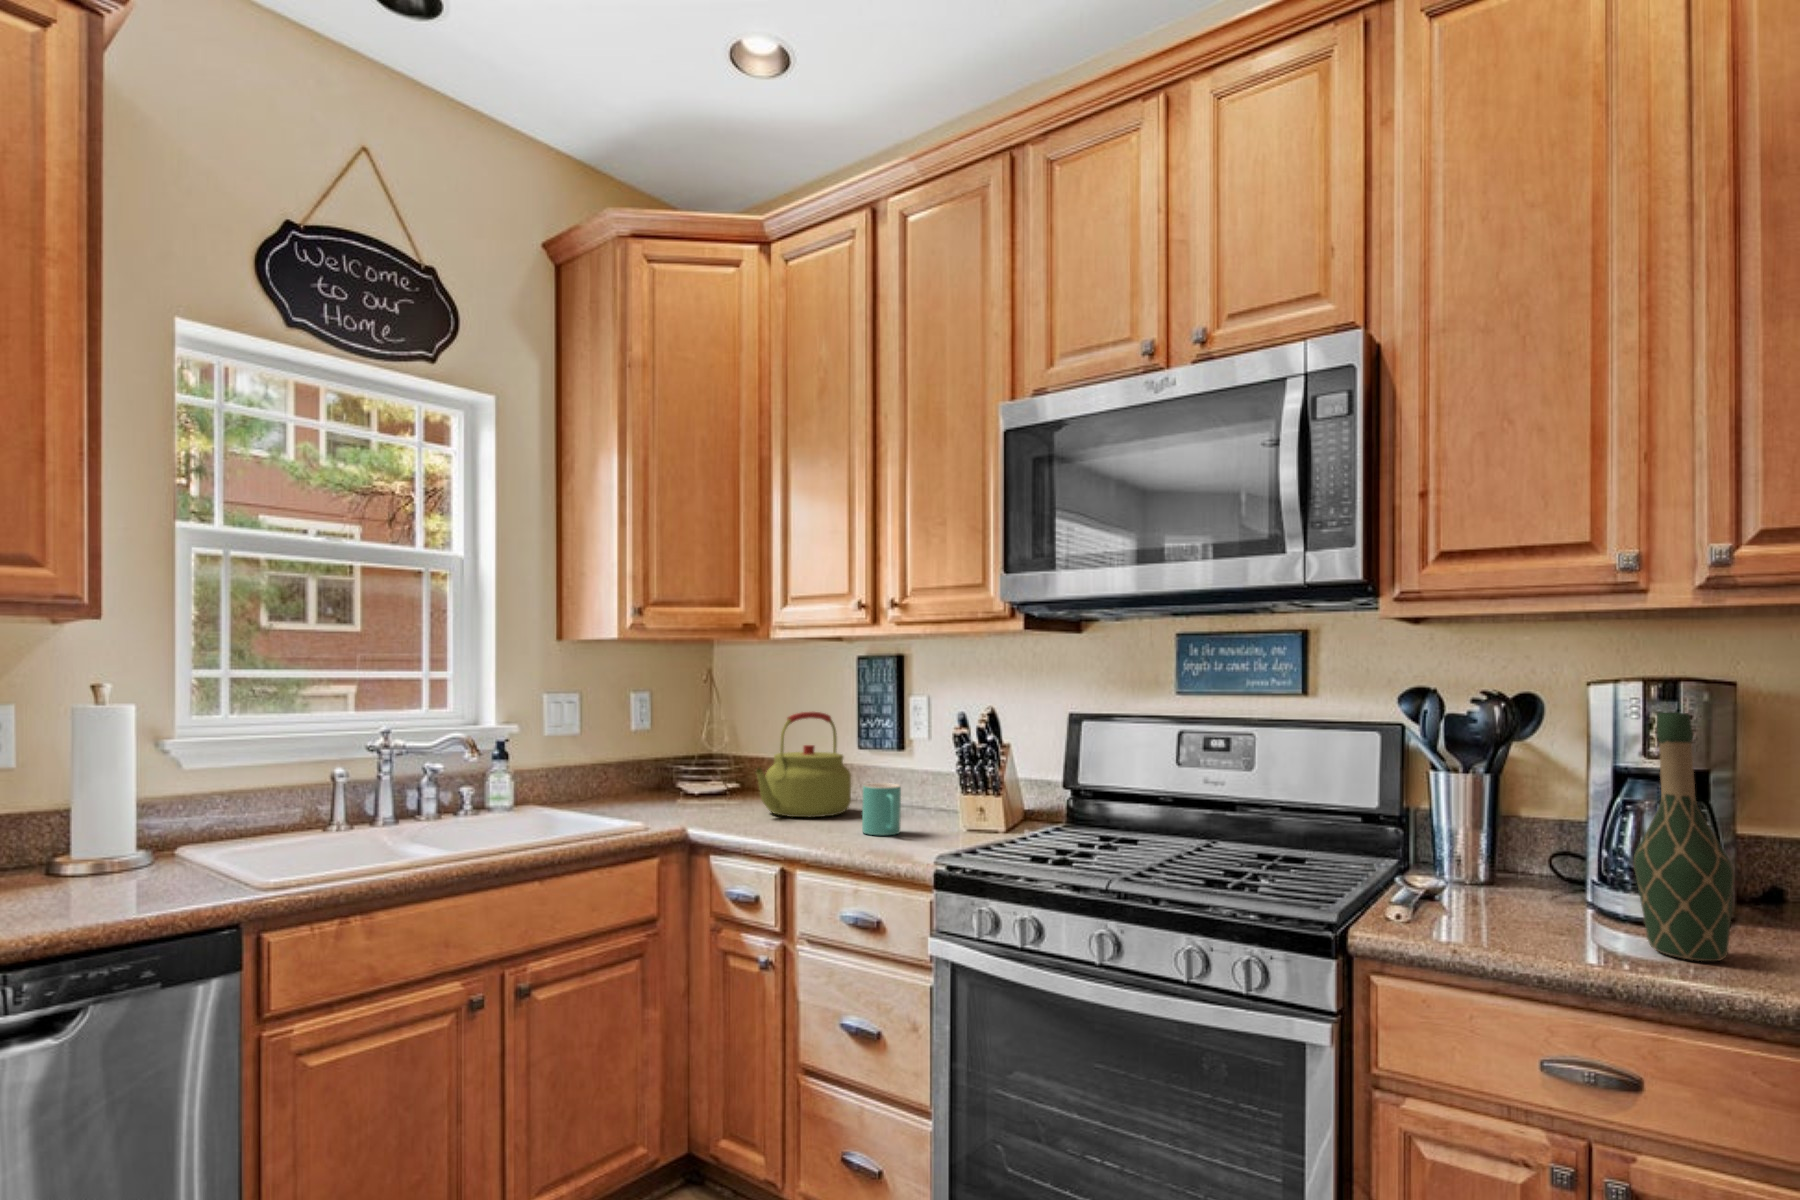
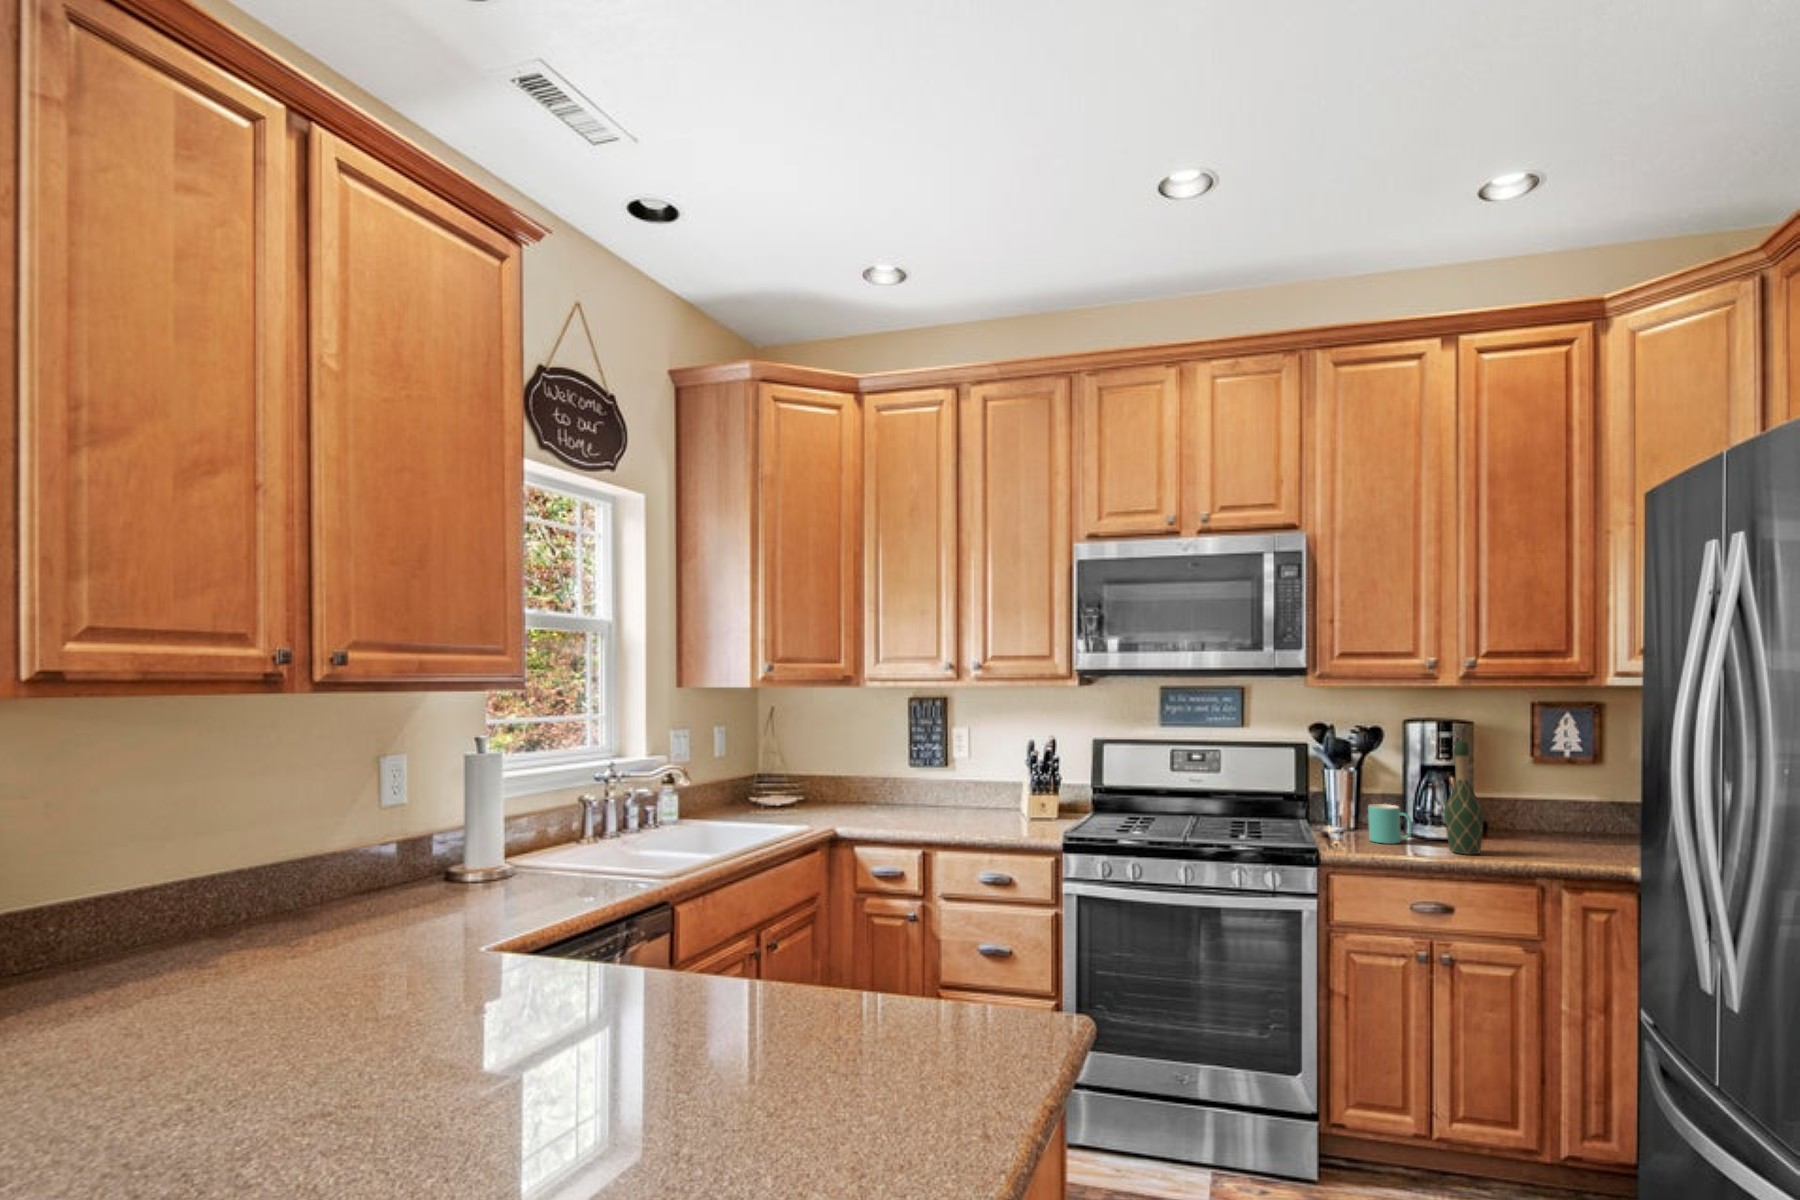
kettle: present [755,712,851,817] -> none [876,743,939,820]
mug: present [862,783,901,835] -> present [1368,804,1412,844]

